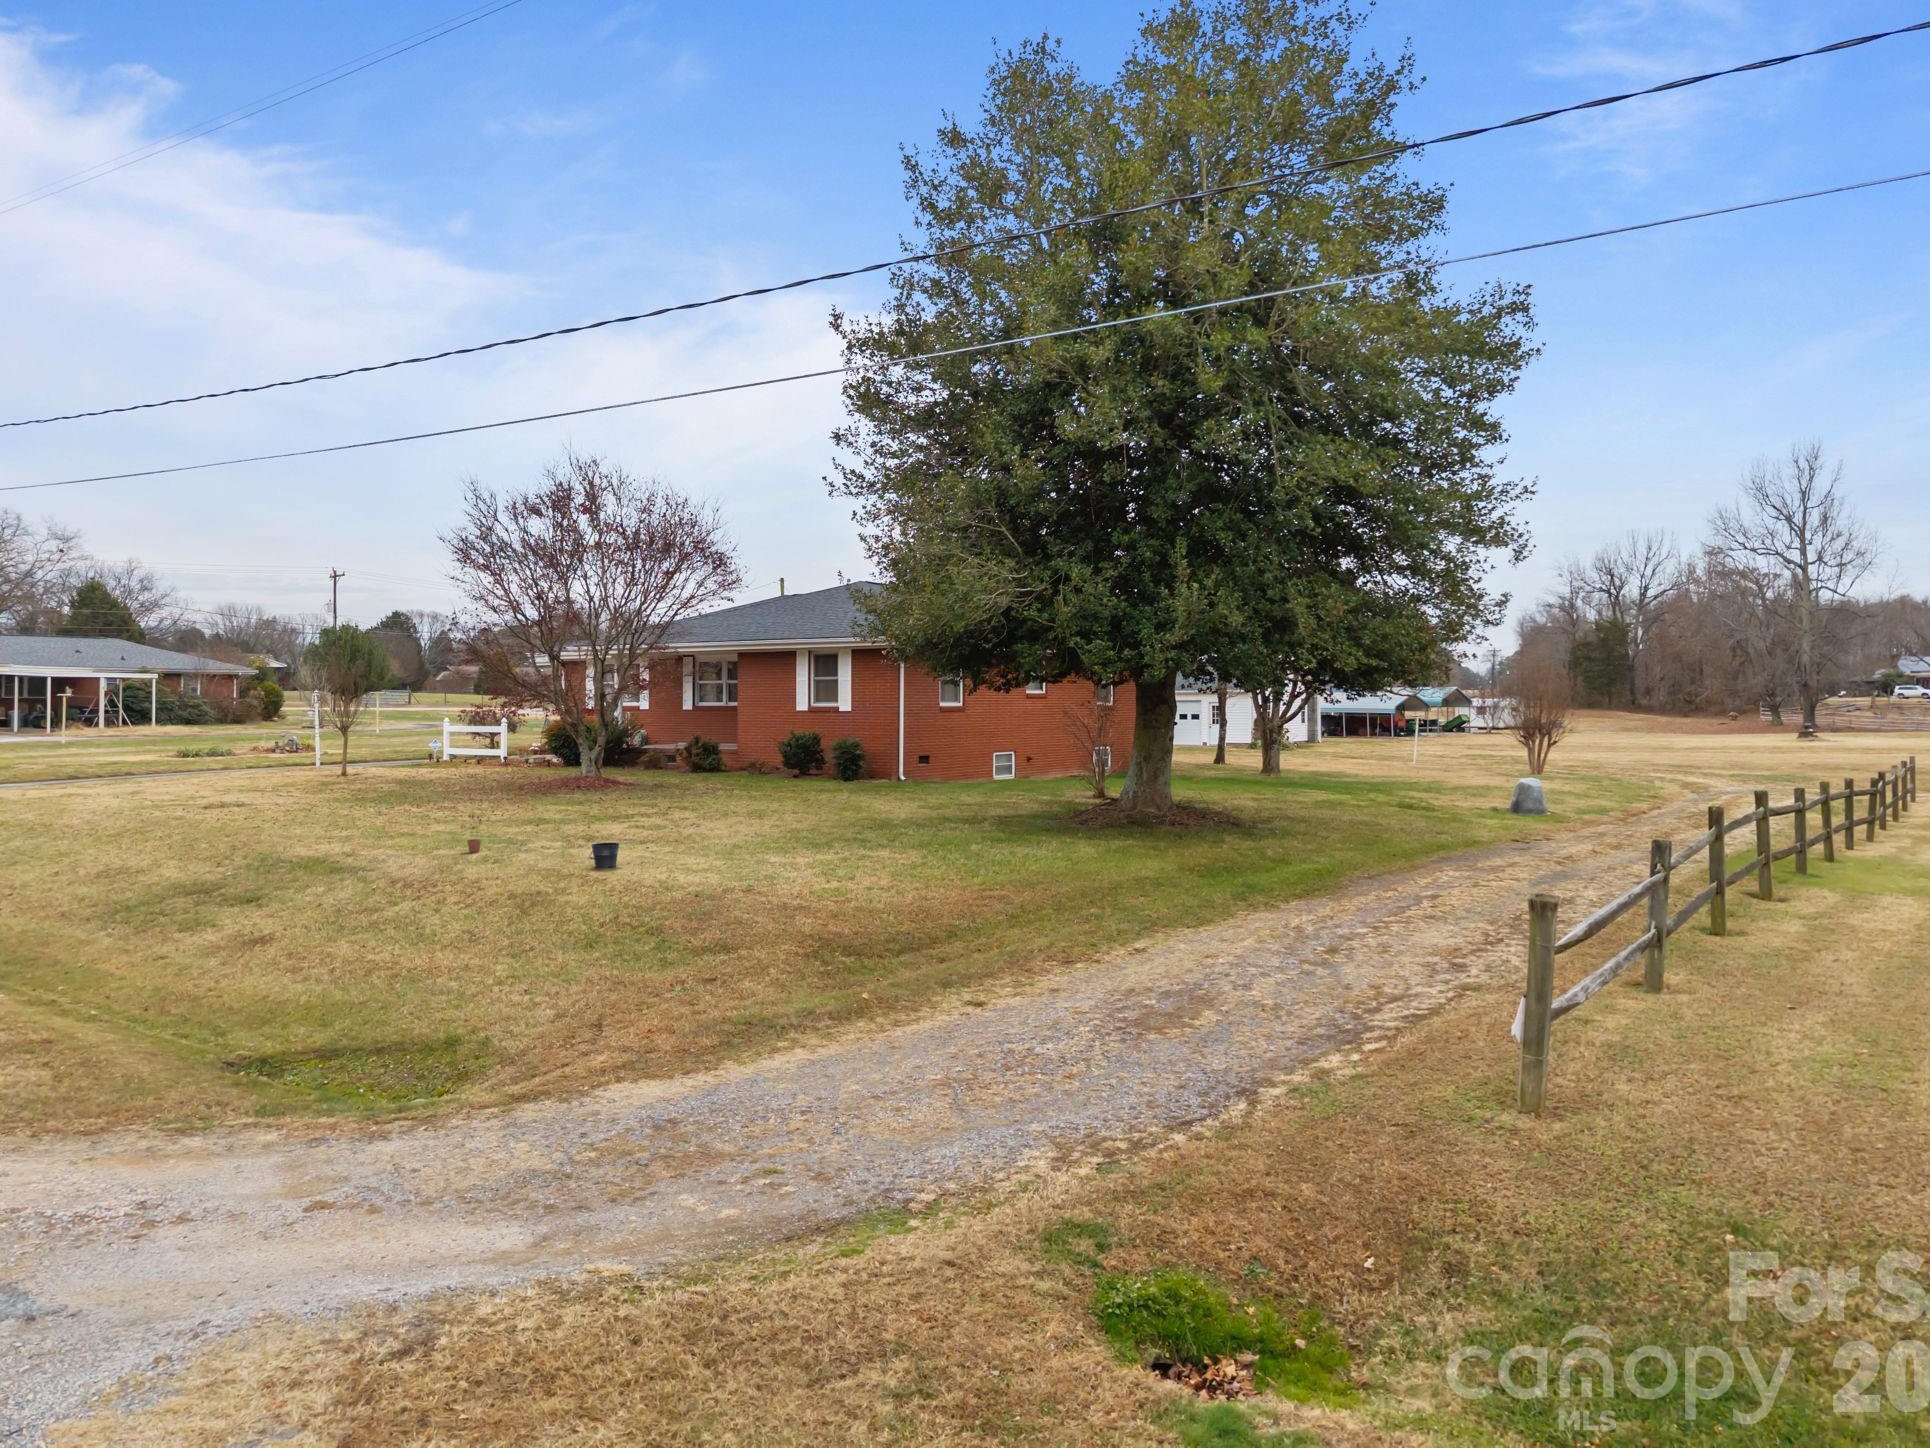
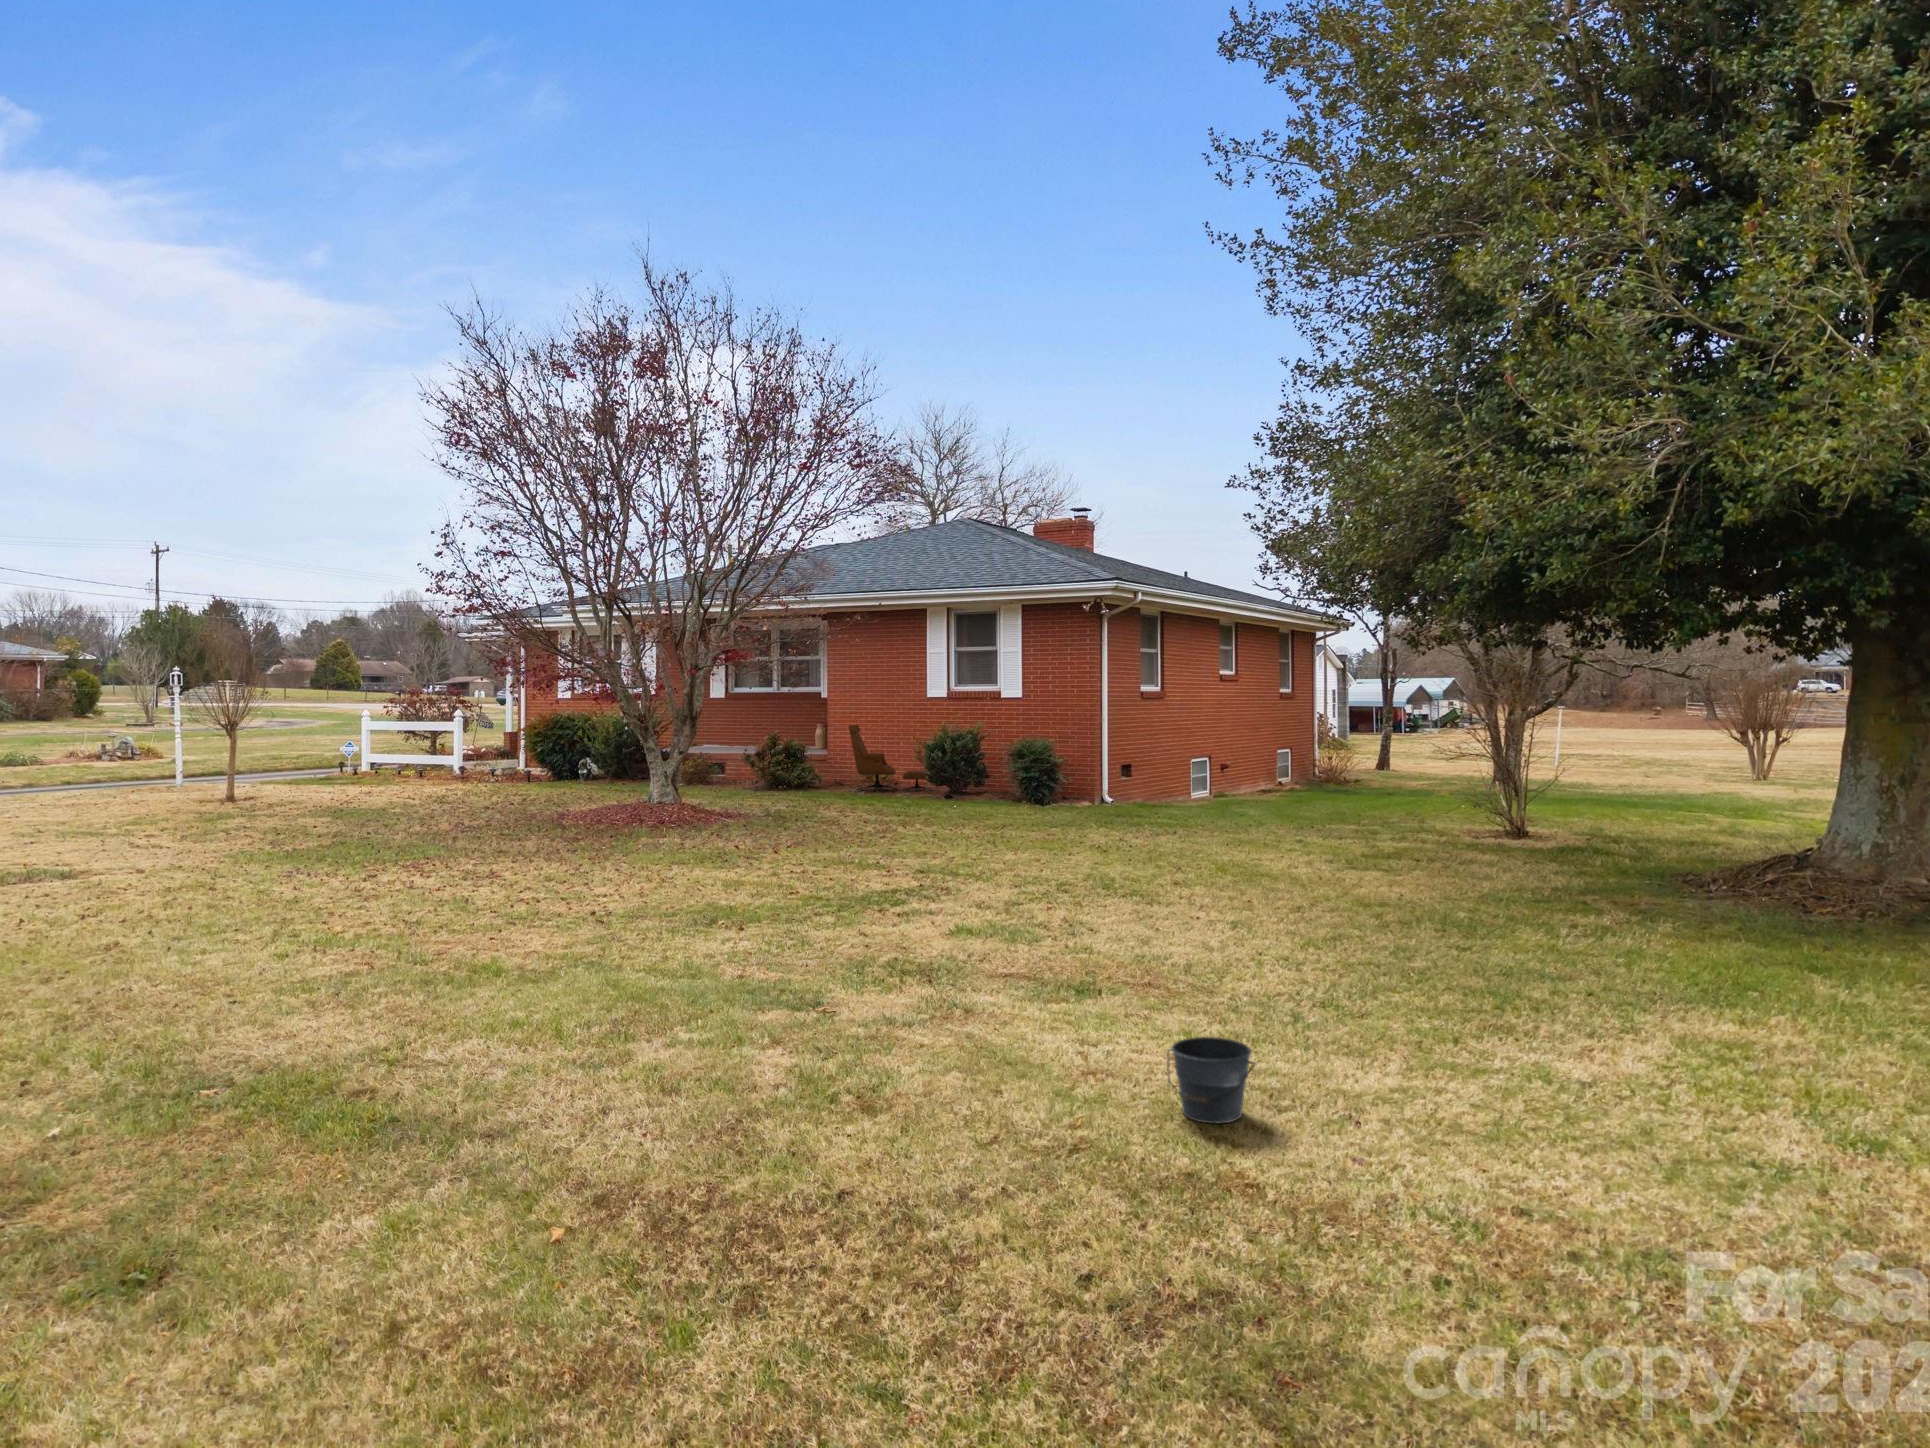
lounge chair: none [733,729,787,774] -> present [849,725,932,792]
potted plant: present [461,815,481,853] -> none [689,938,745,1043]

